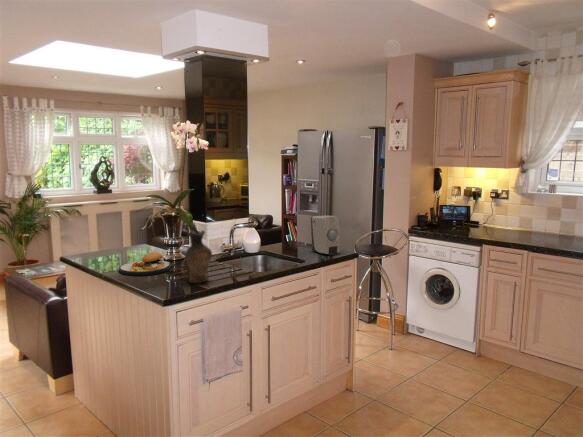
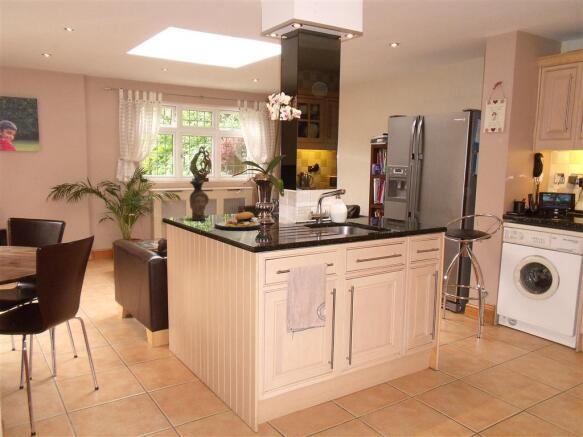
soap dispenser: present [311,216,340,256] -> none [398,188,428,227]
ceramic pitcher: present [186,222,212,283] -> present [190,175,209,220]

